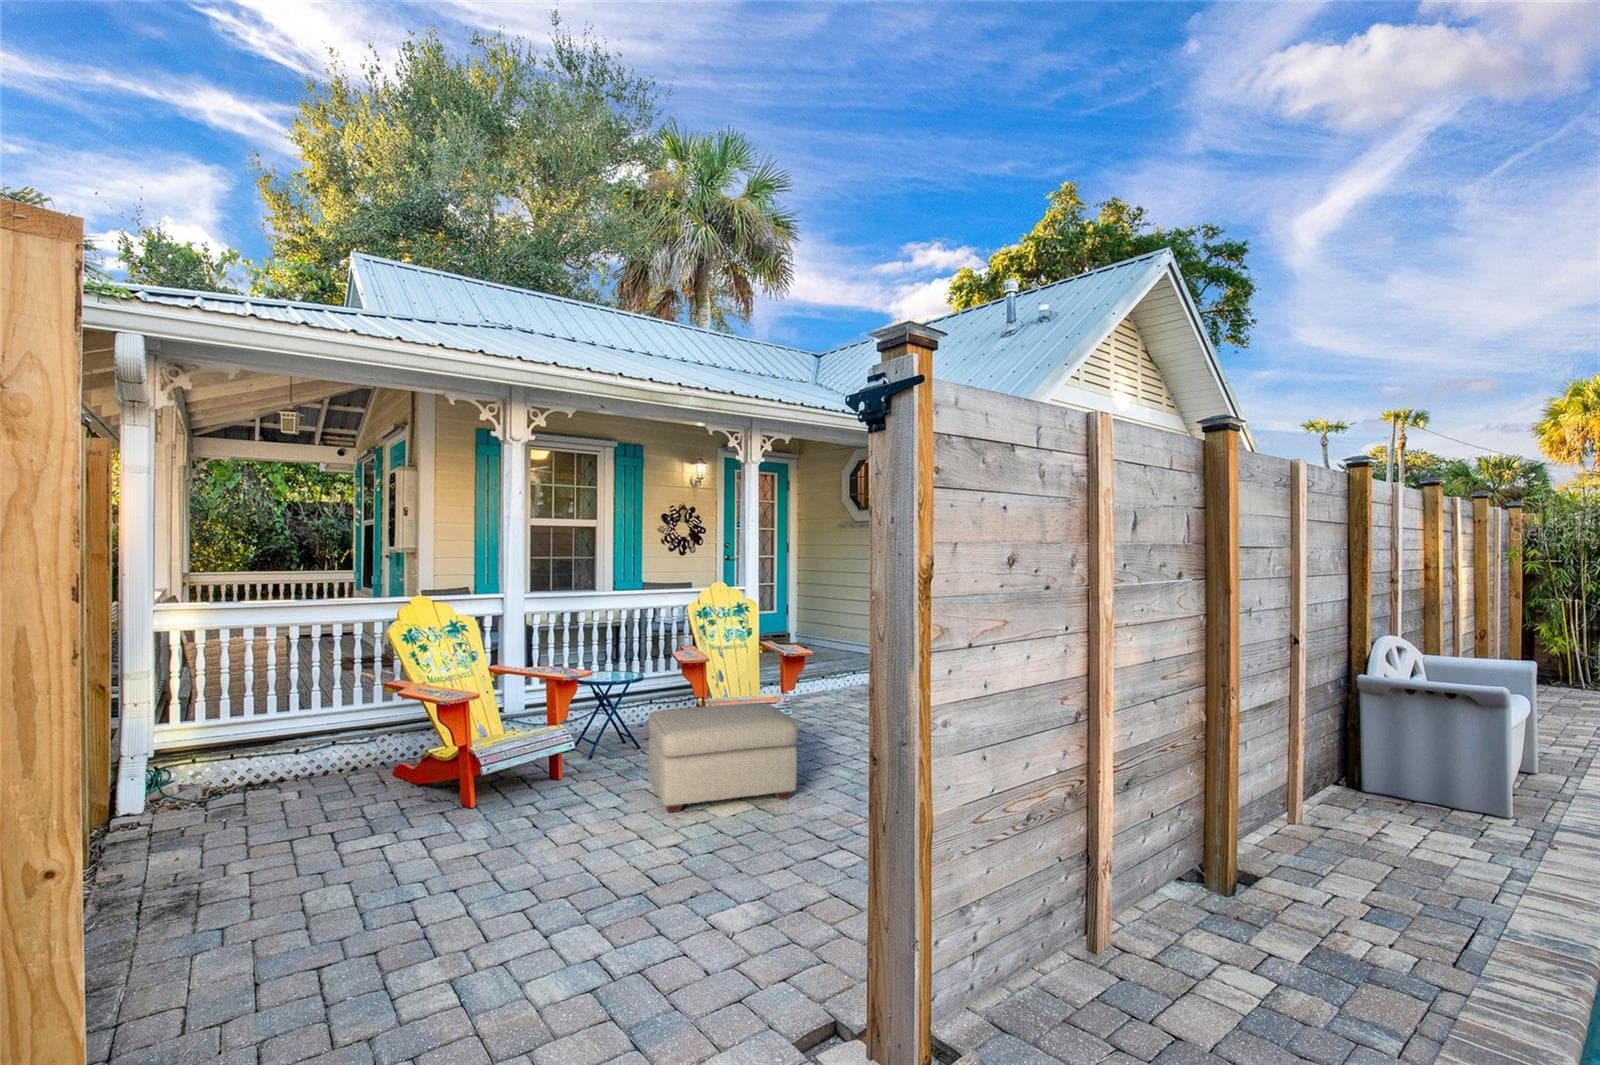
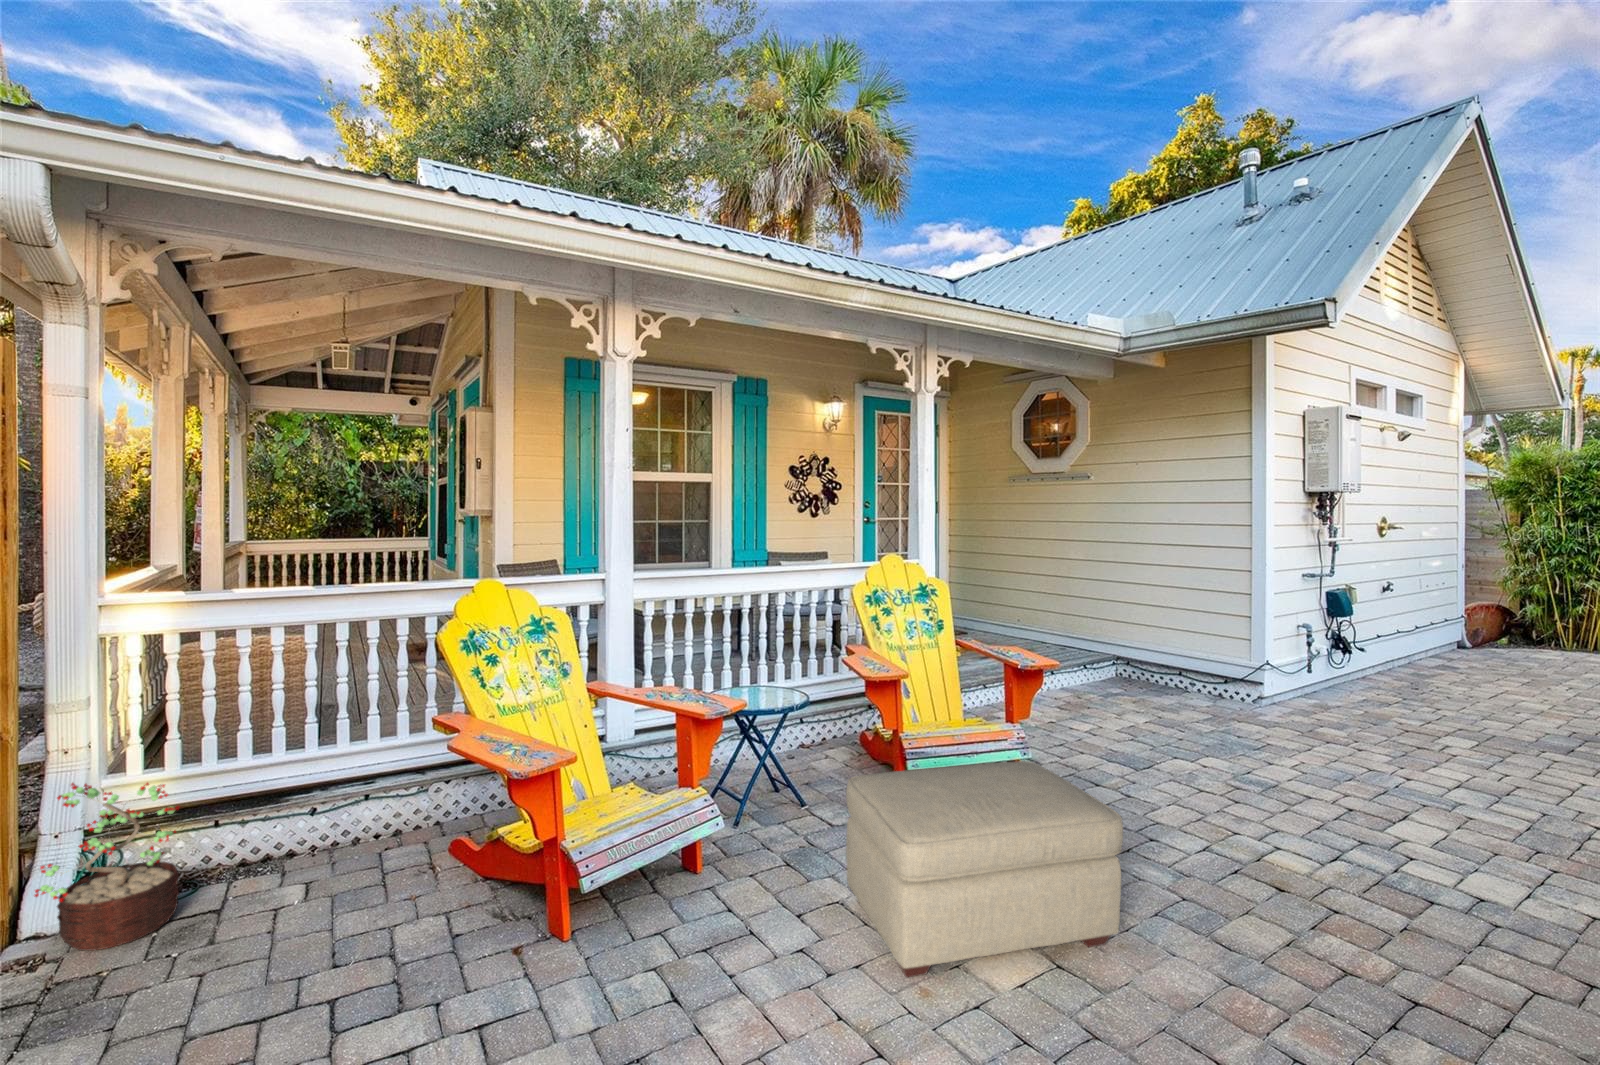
decorative plant: none [137,718,224,821] -> present [35,783,180,951]

